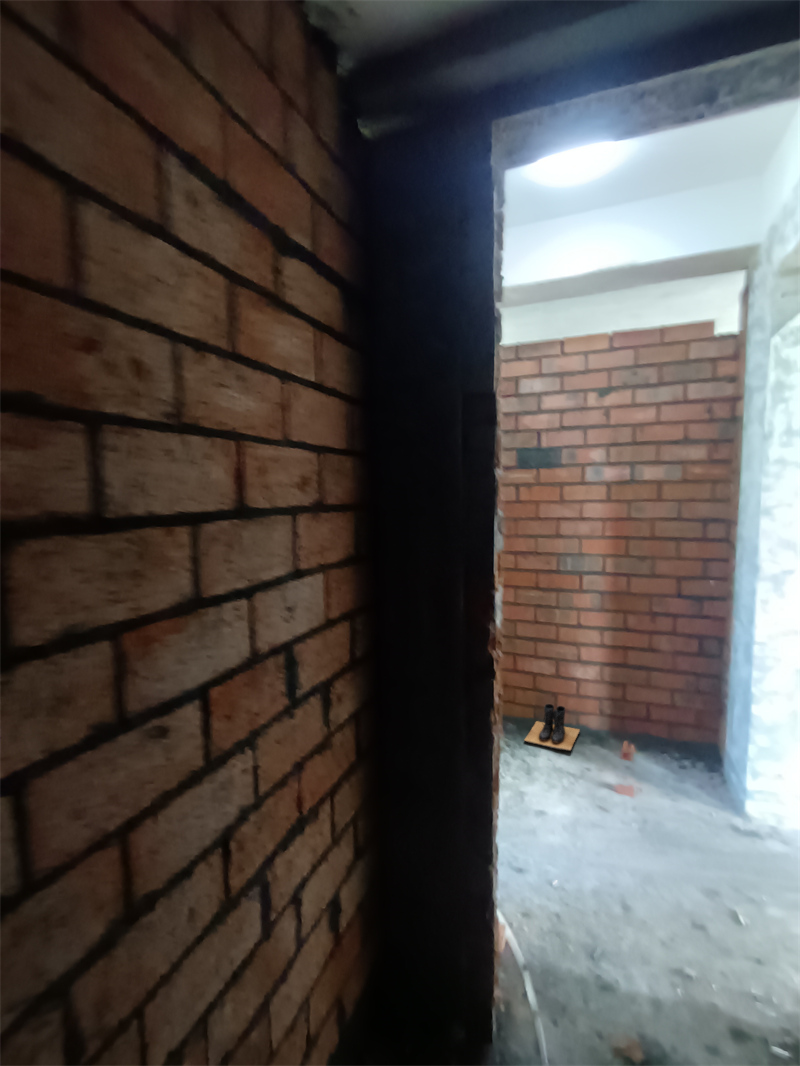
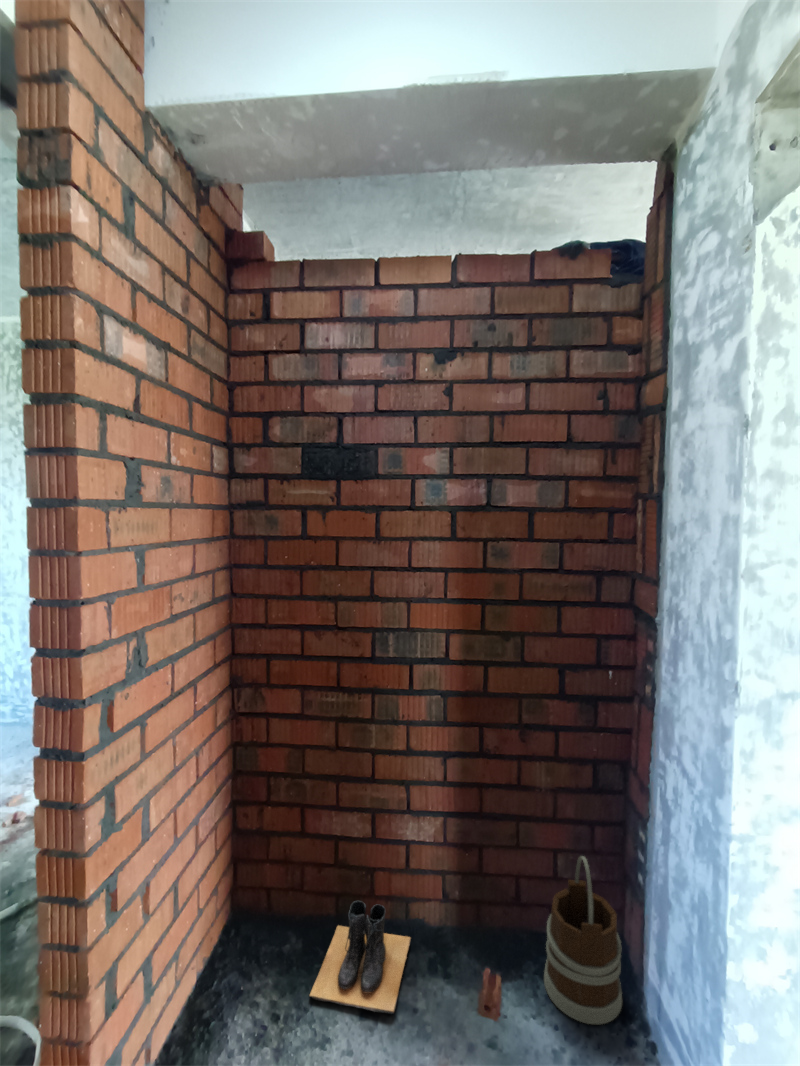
wooden bucket: none [661,686,710,772] -> present [544,856,622,1024]

